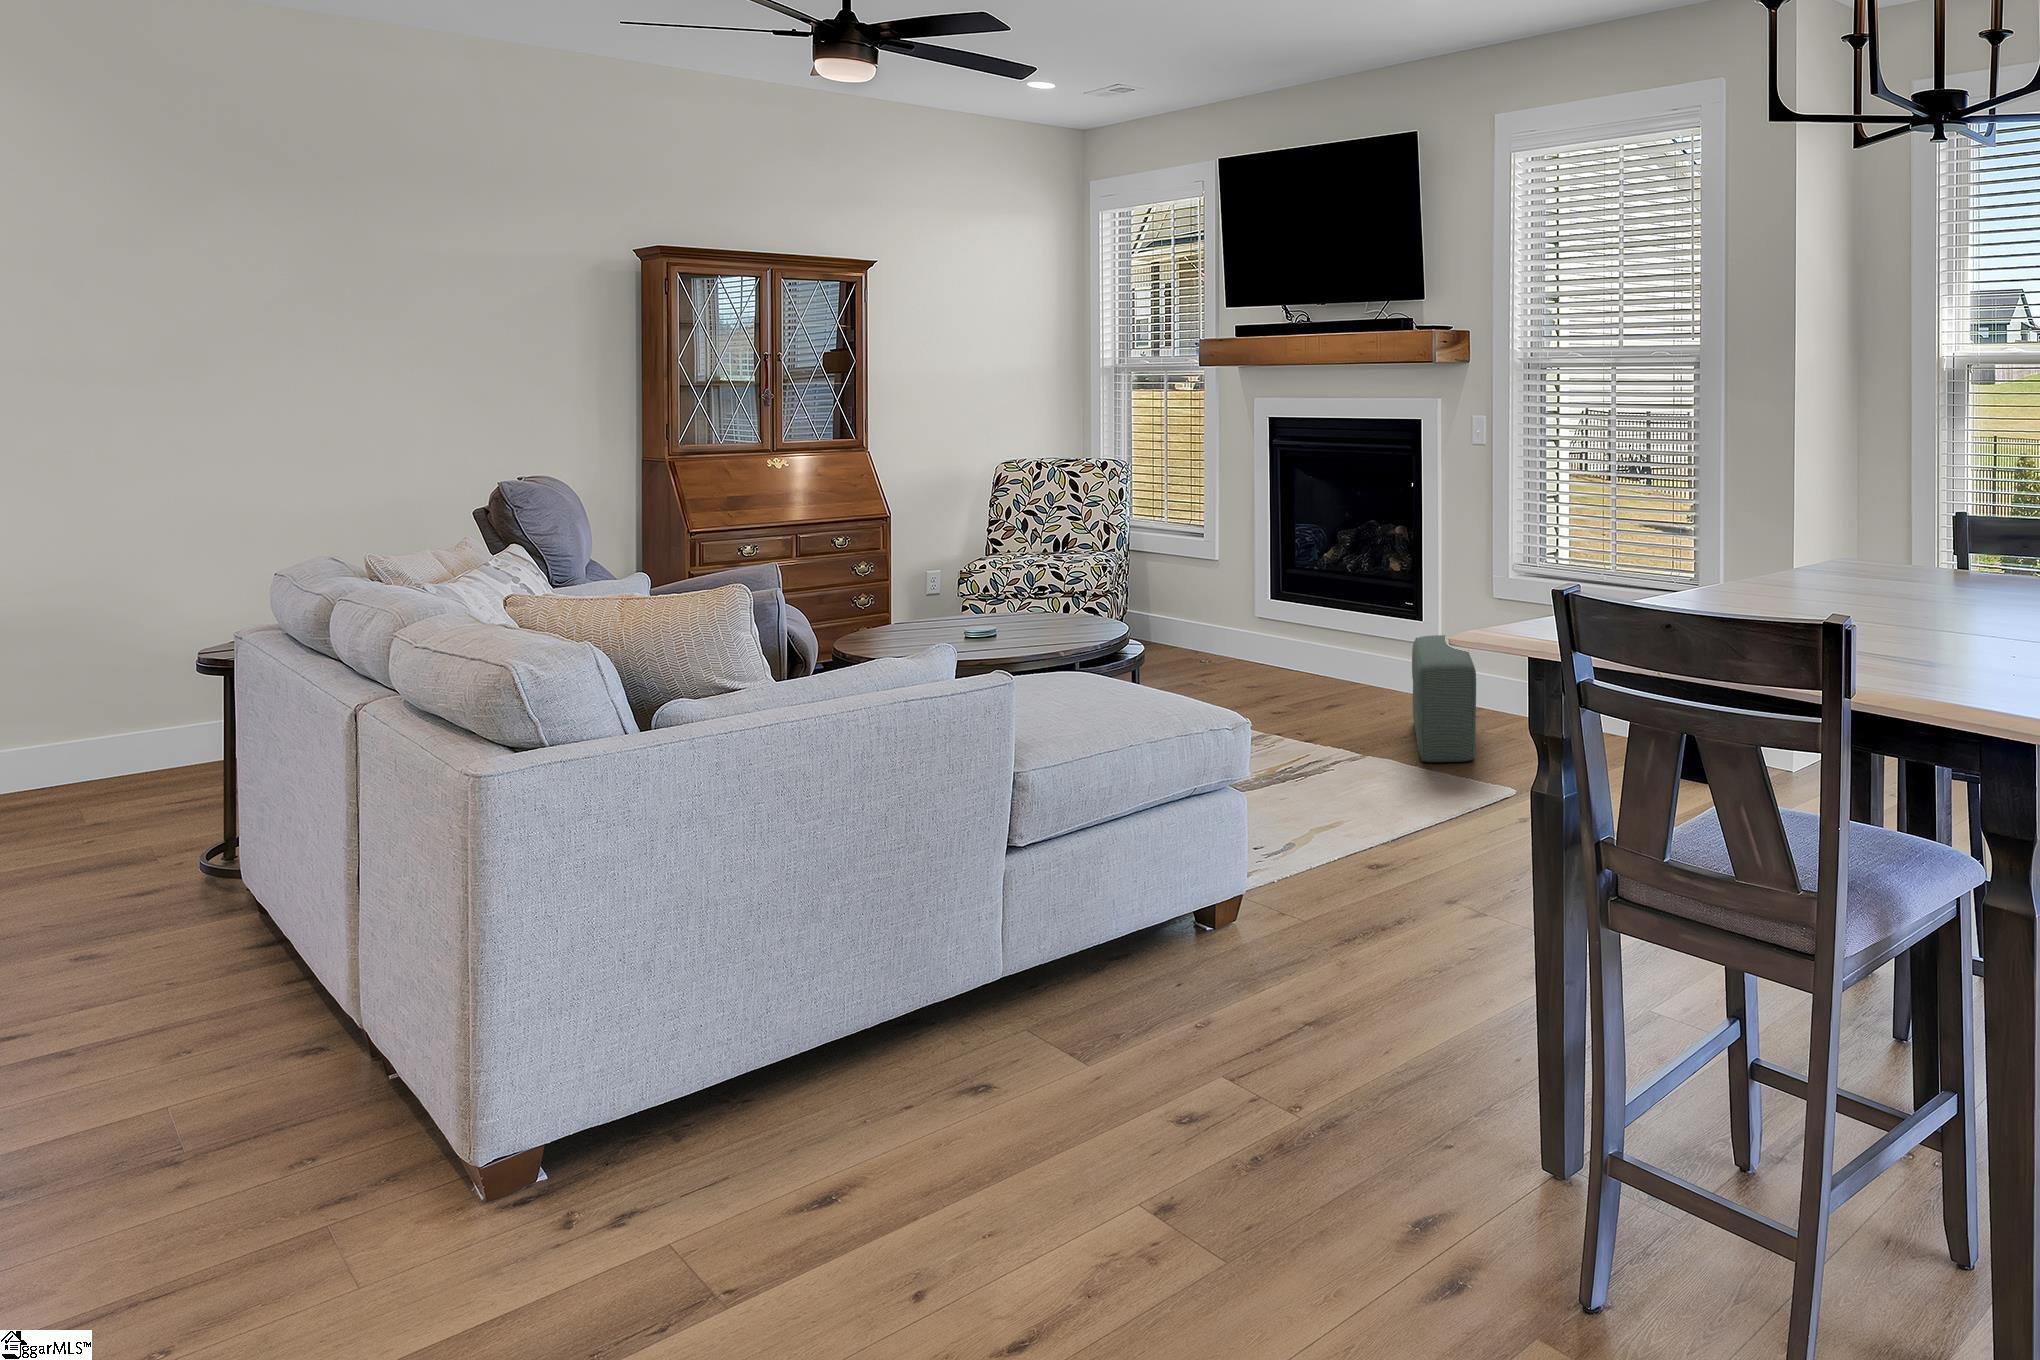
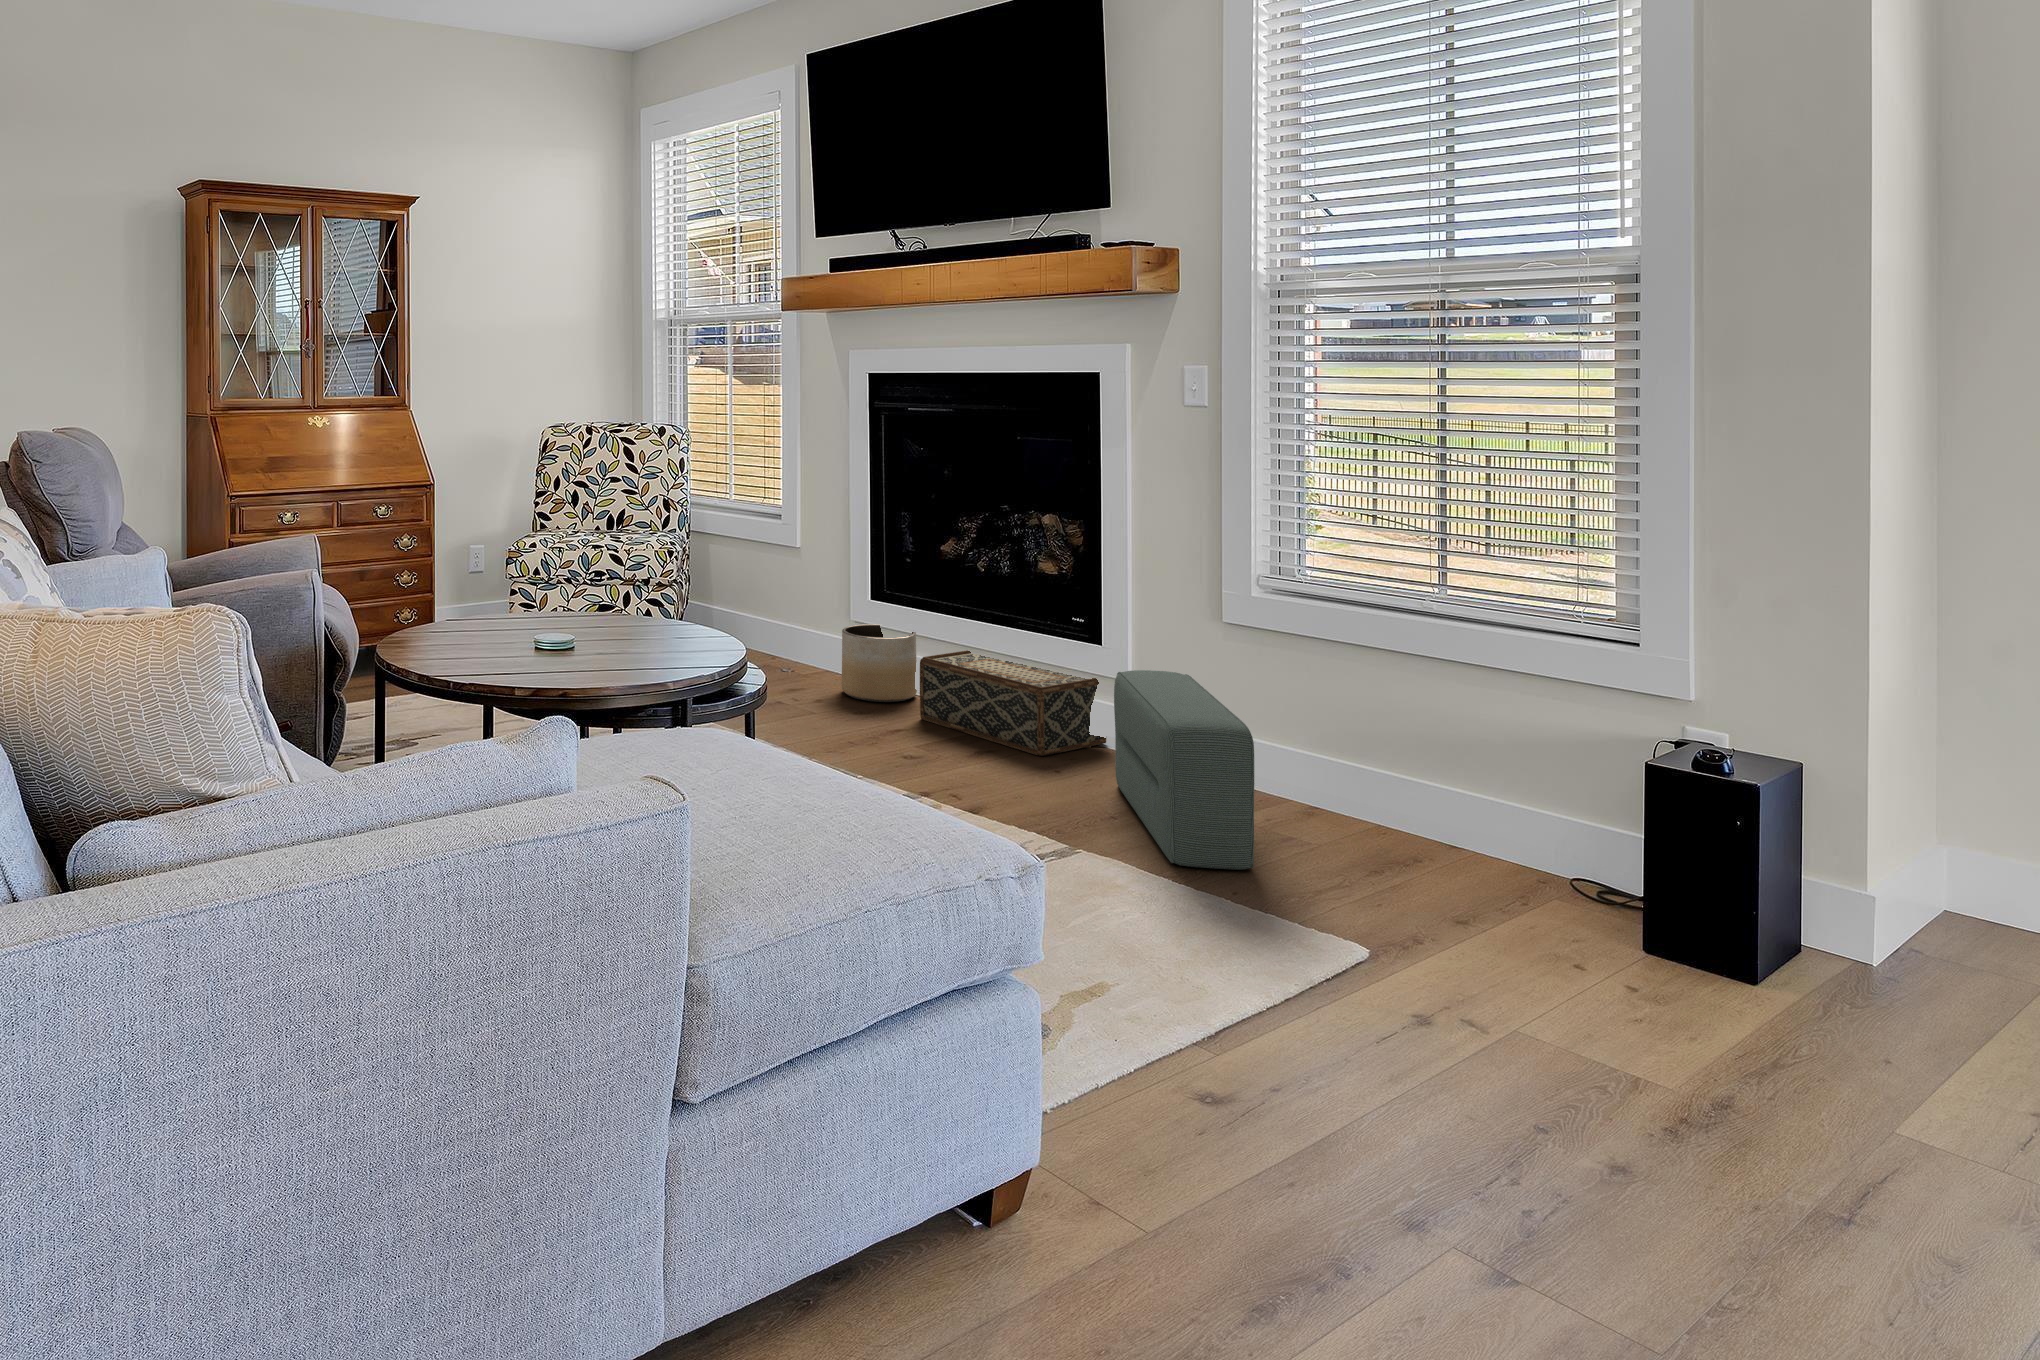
planter: none [1240,619,1299,679] -> present [842,624,917,702]
woven basket: none [1294,633,1424,706] -> present [920,650,1106,756]

